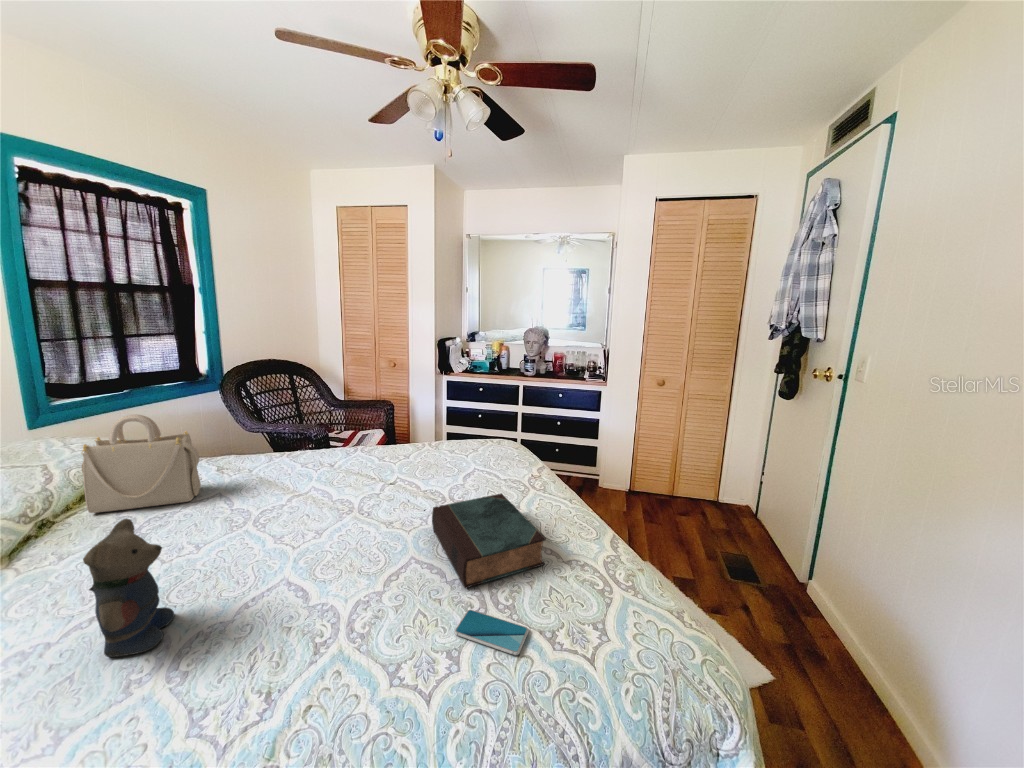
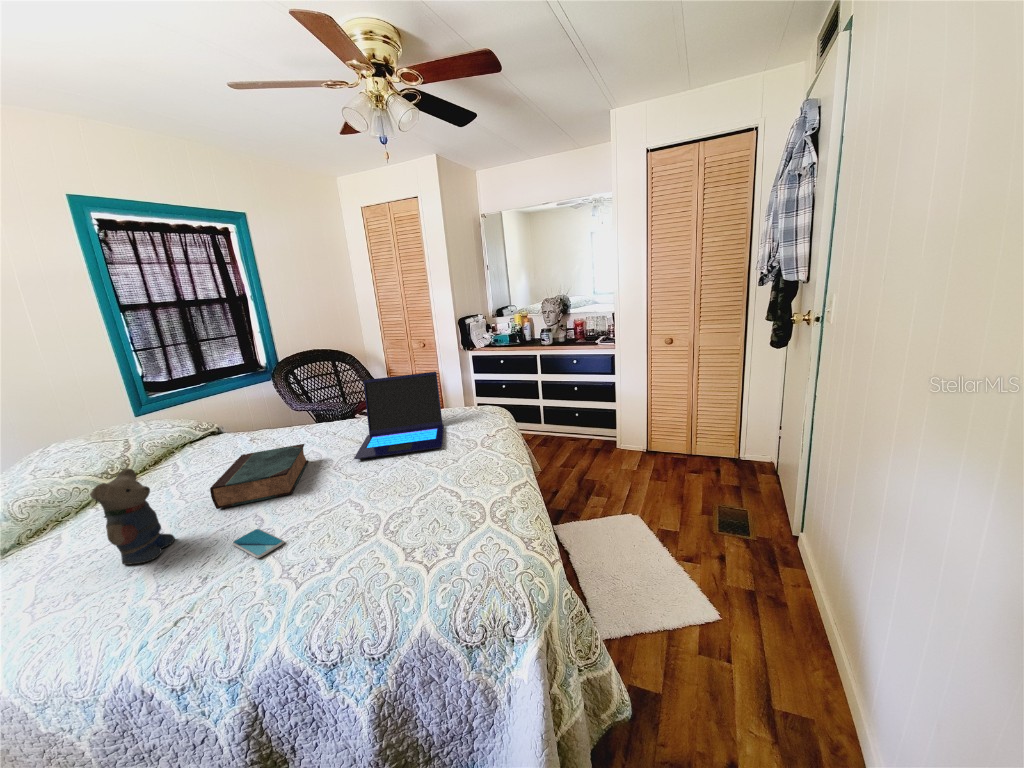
laptop: none [377,402,478,502] -> present [354,372,444,459]
handbag: present [82,415,201,513] -> none [142,398,234,473]
book: present [432,494,546,588] -> present [210,444,308,509]
smartphone: present [454,610,529,655] -> present [232,529,284,558]

